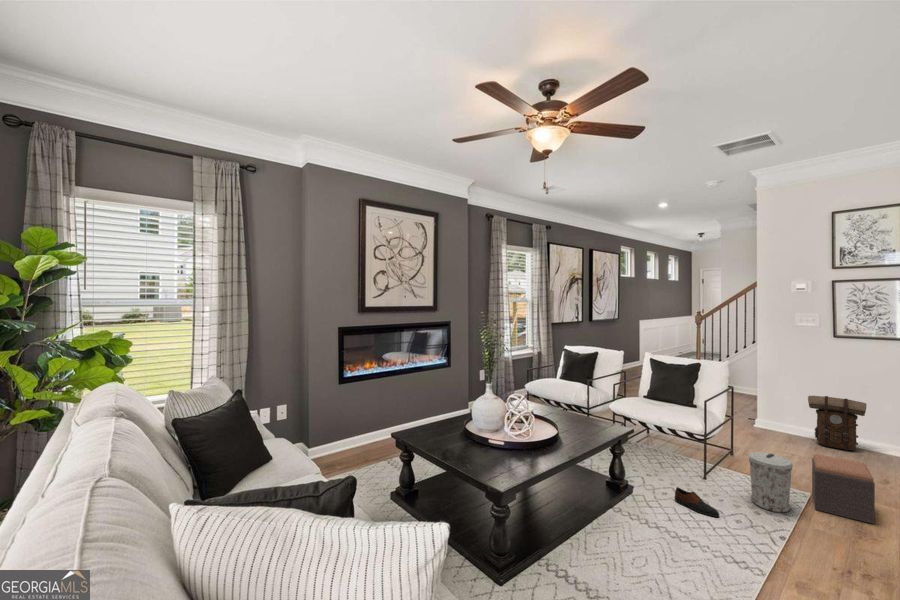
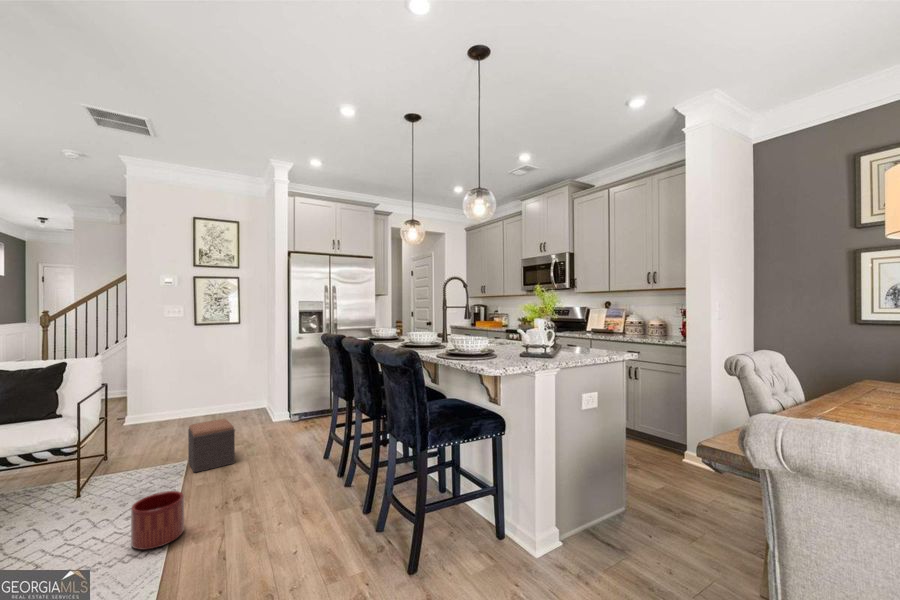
backpack: present [808,396,867,450] -> none [176,376,219,423]
trash can: present [749,452,793,513] -> none [133,435,176,495]
shoe: present [675,487,719,516] -> none [39,514,105,540]
planter: none [736,512,789,572] -> present [131,491,184,550]

